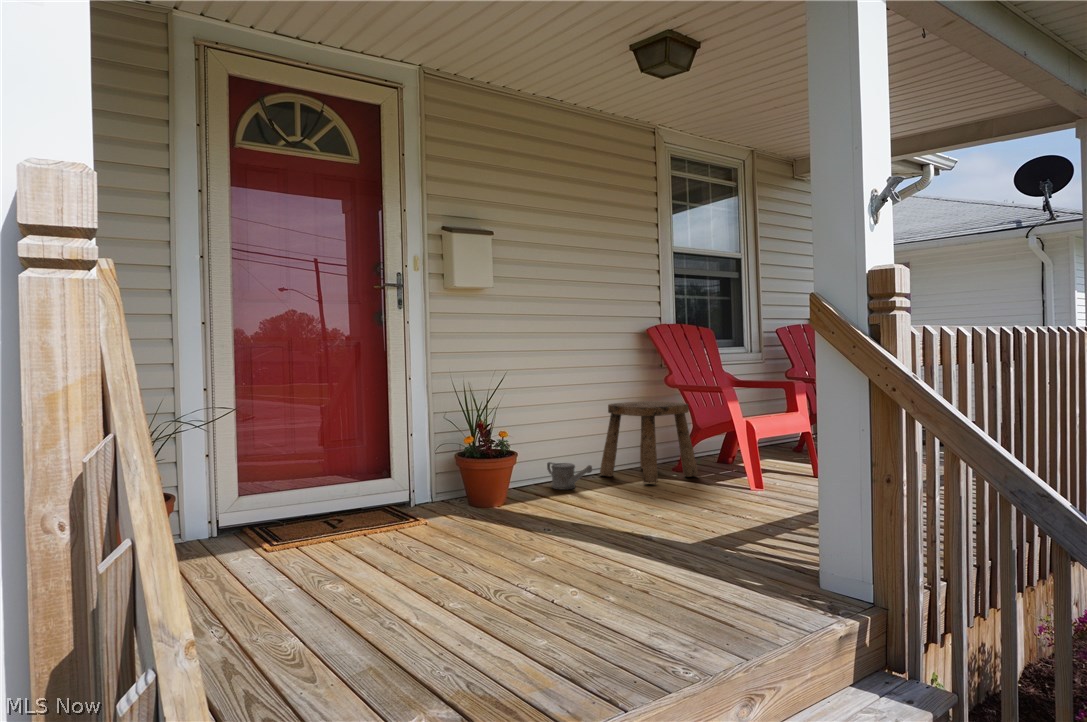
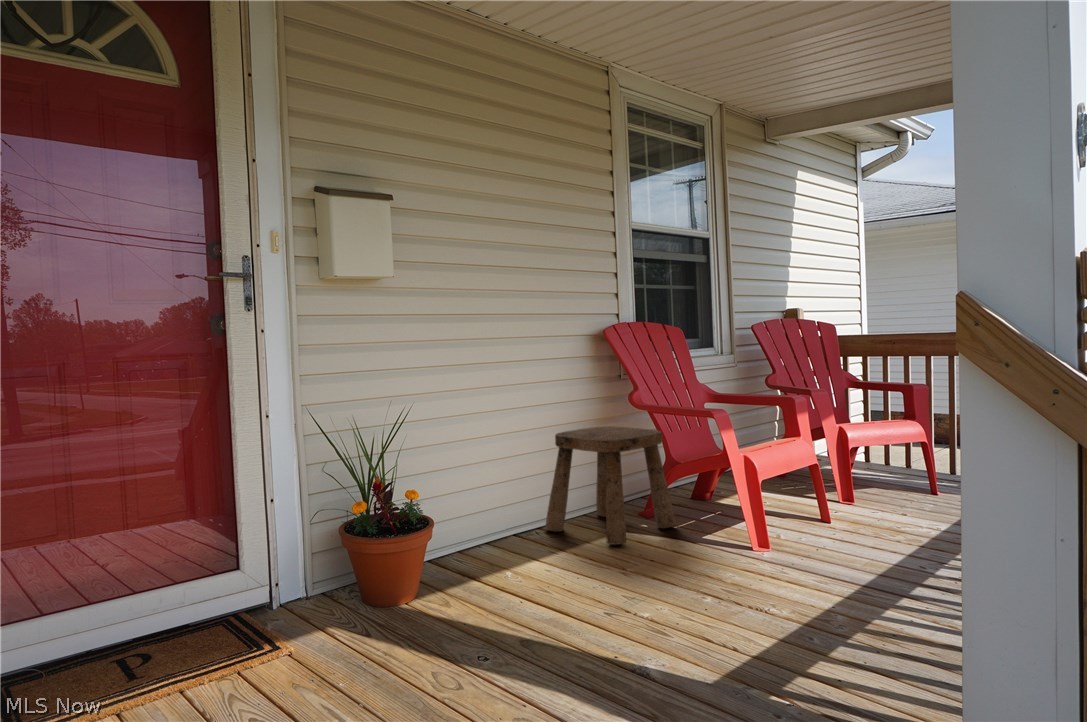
watering can: present [547,462,592,490] -> none [475,519,540,561]

